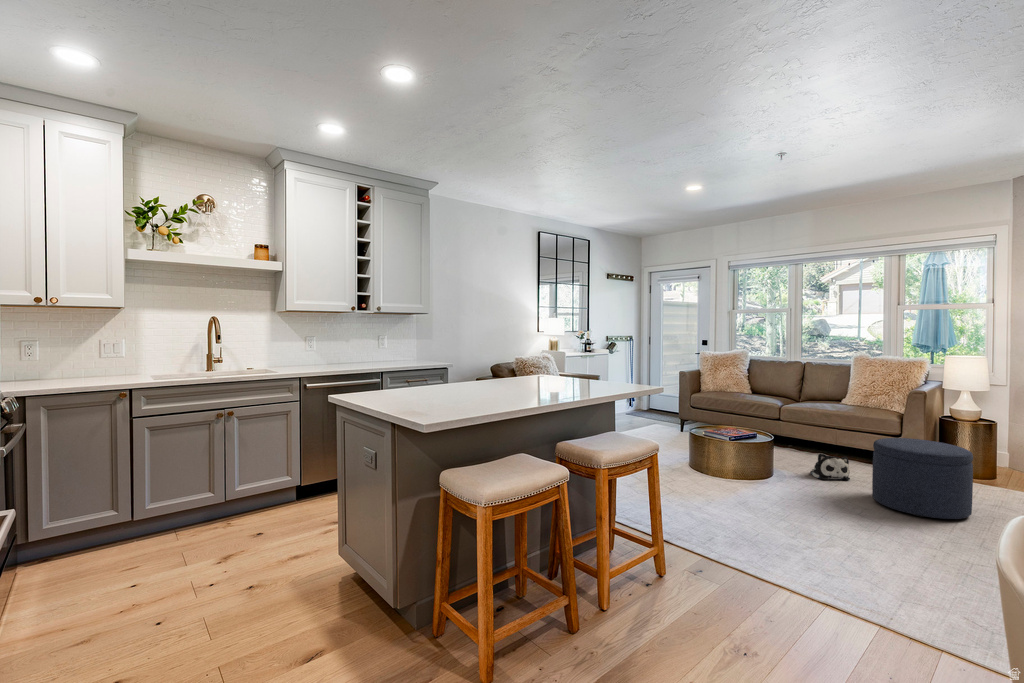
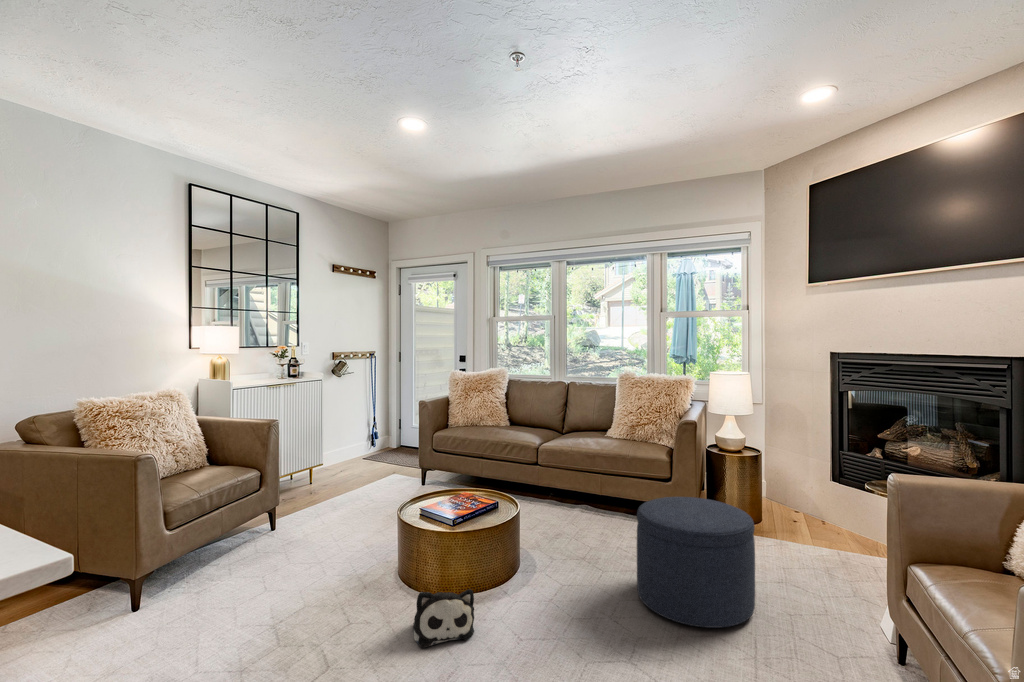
plush toy: present [810,453,850,480] -> present [413,589,474,648]

